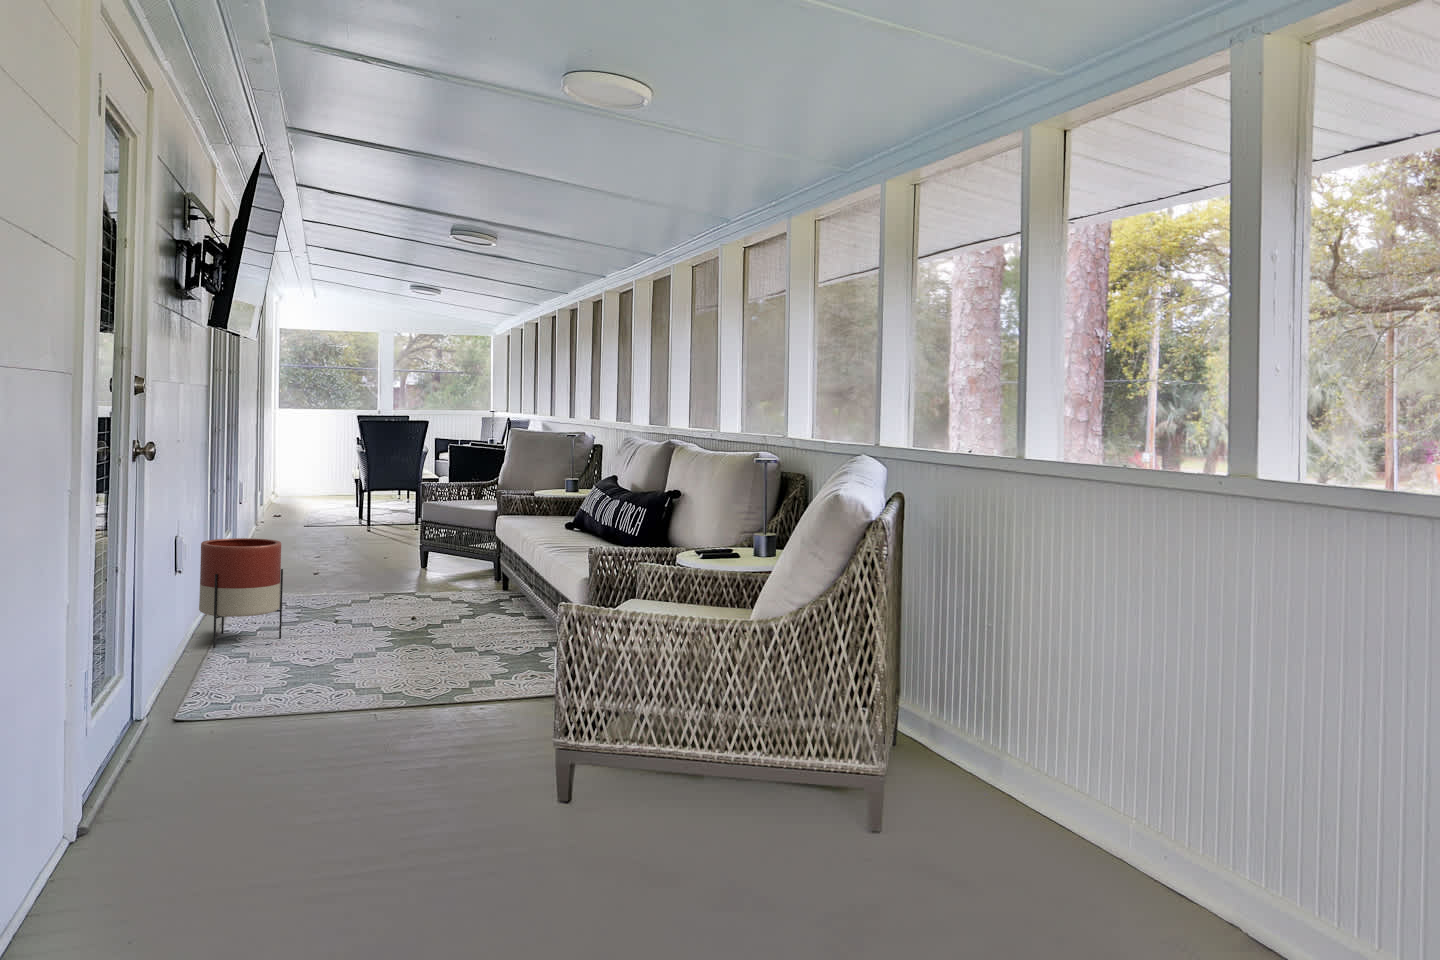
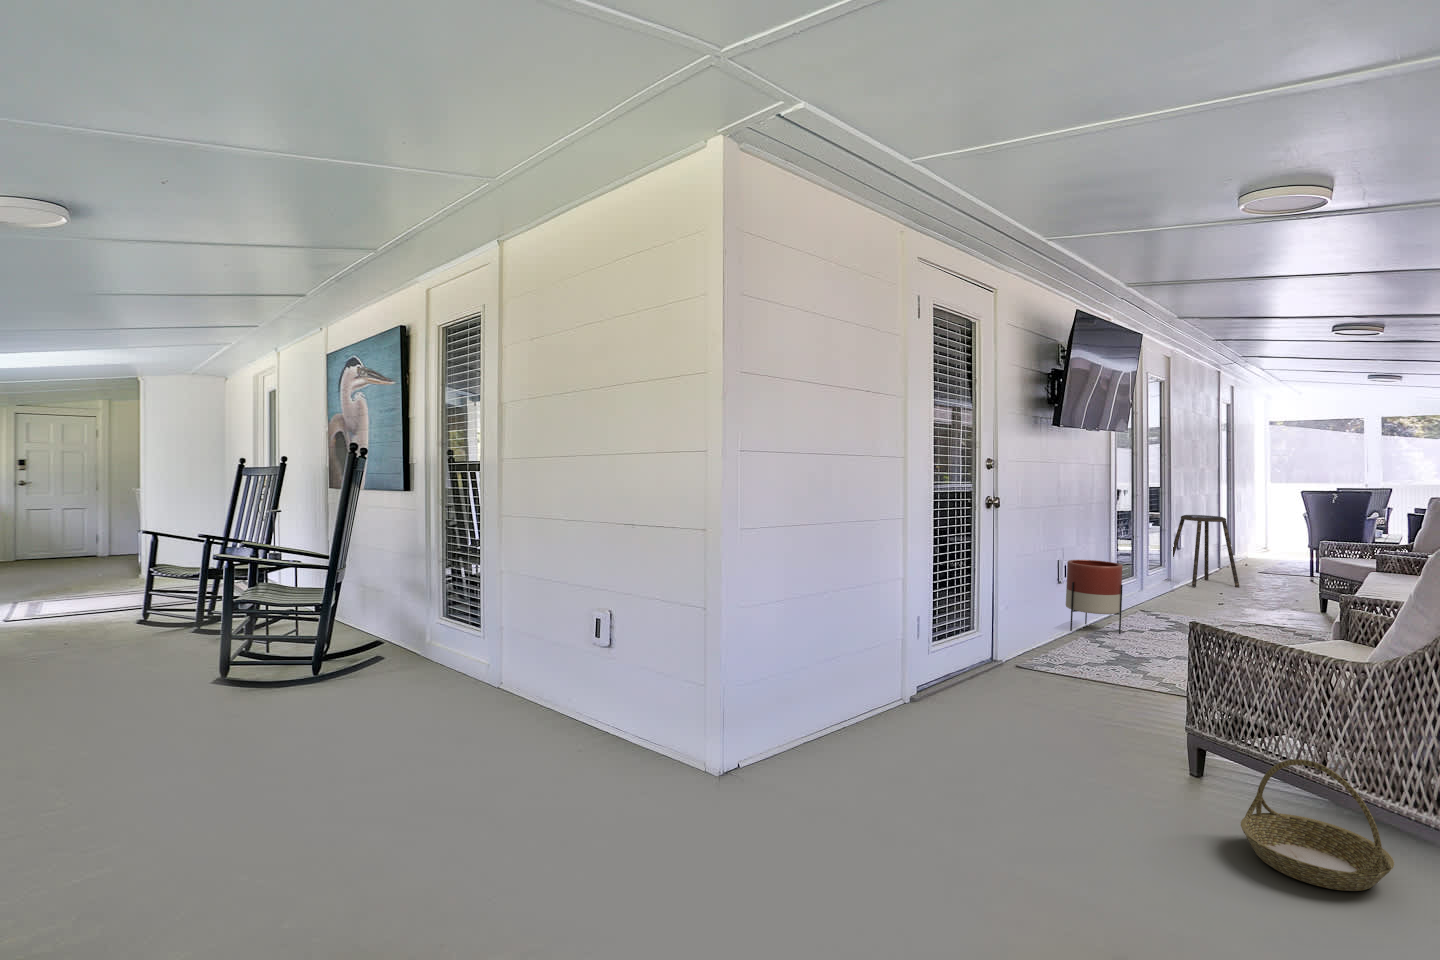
stool: none [247,467,339,561] -> present [1165,515,1239,587]
basket: none [695,740,832,878] -> present [1241,759,1394,891]

